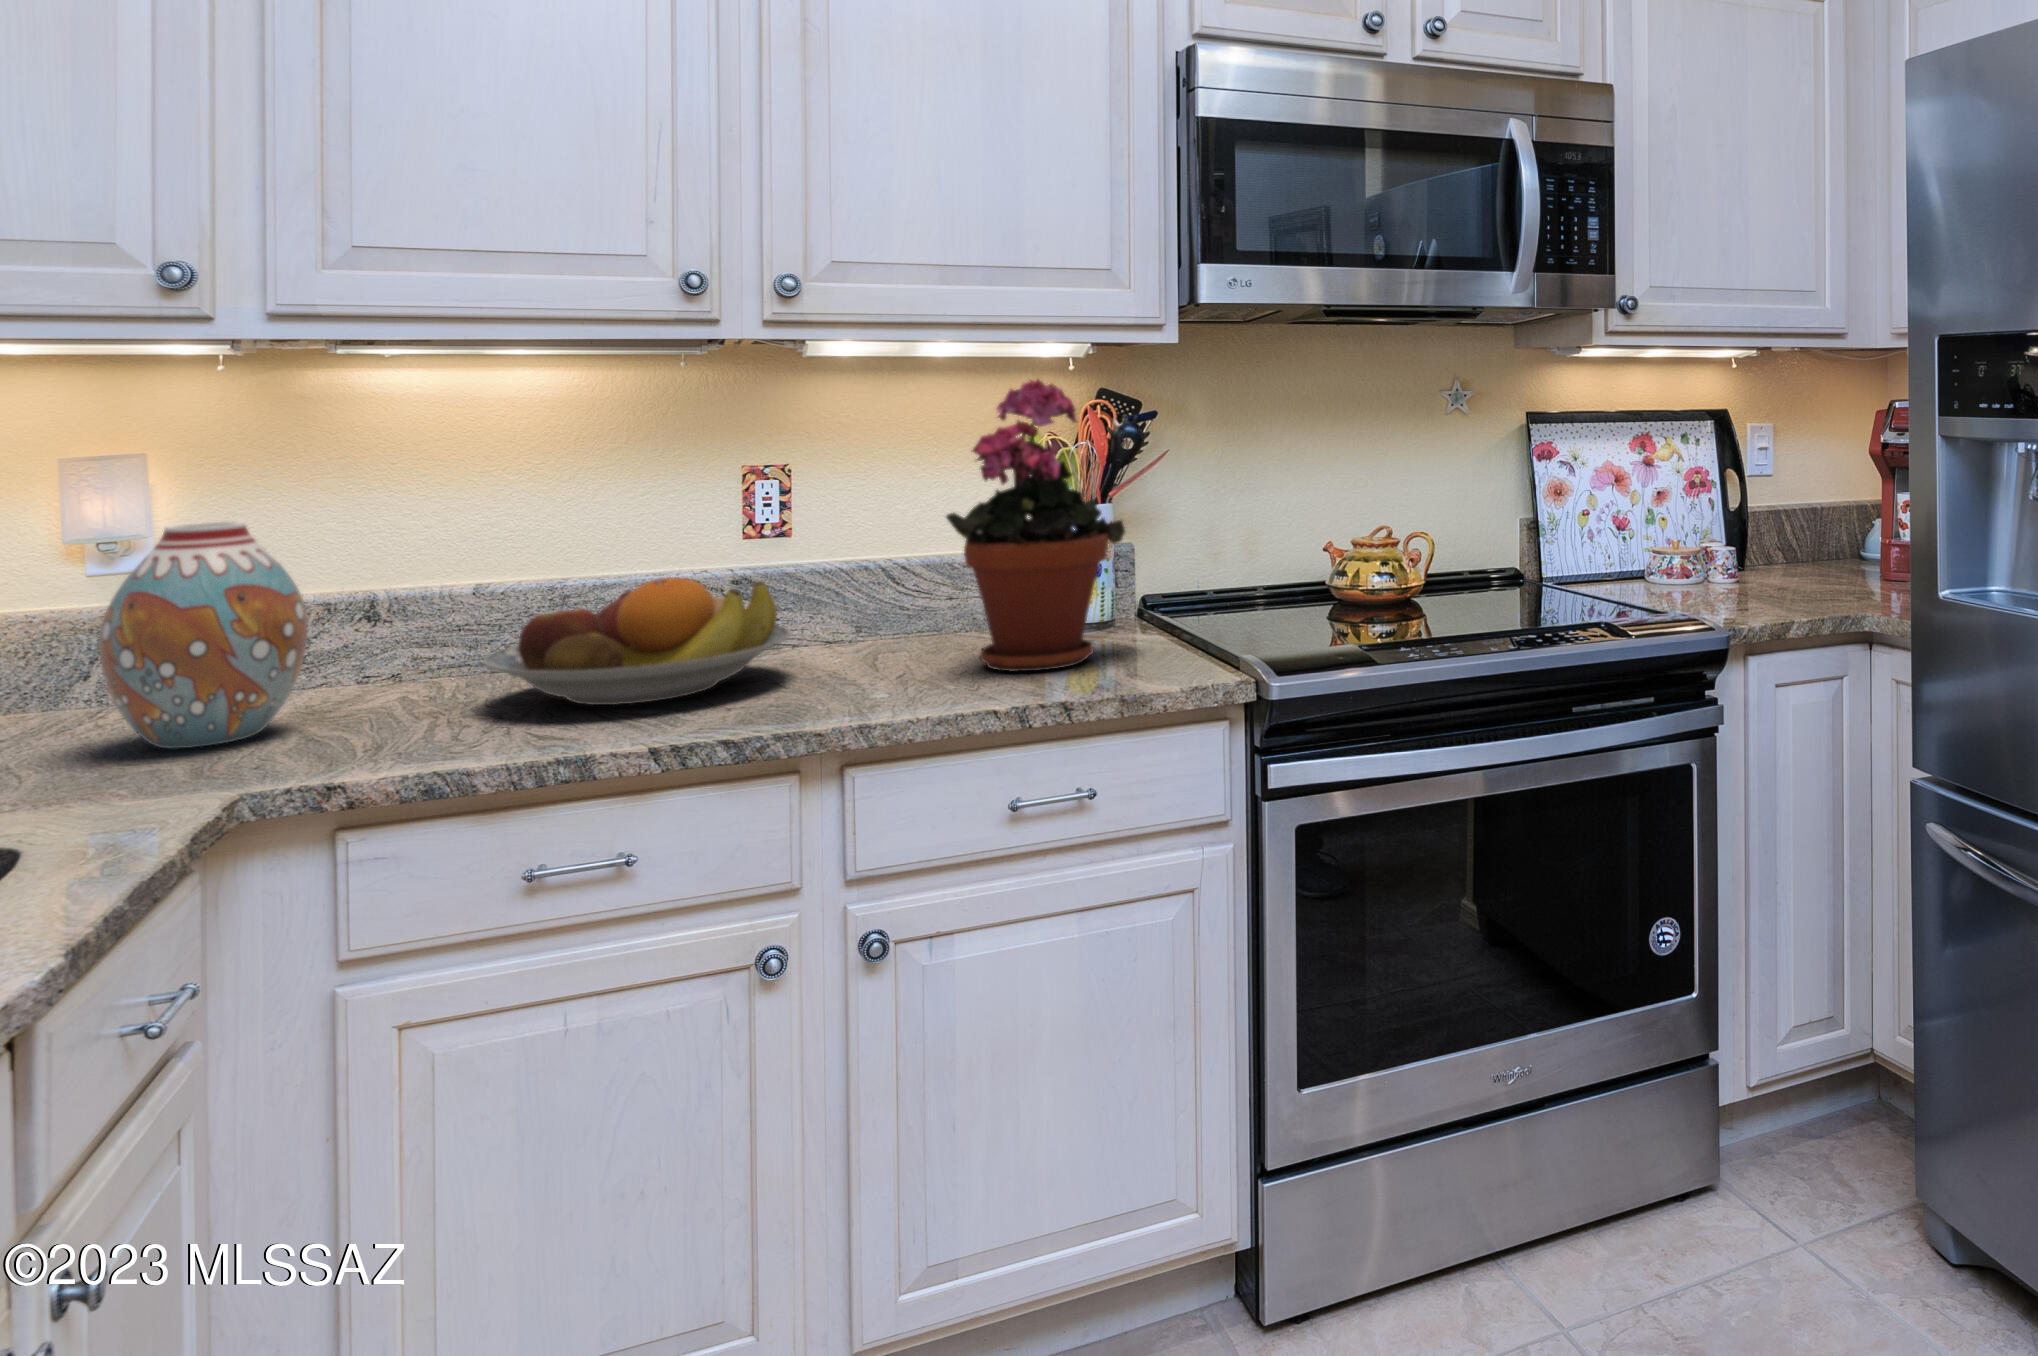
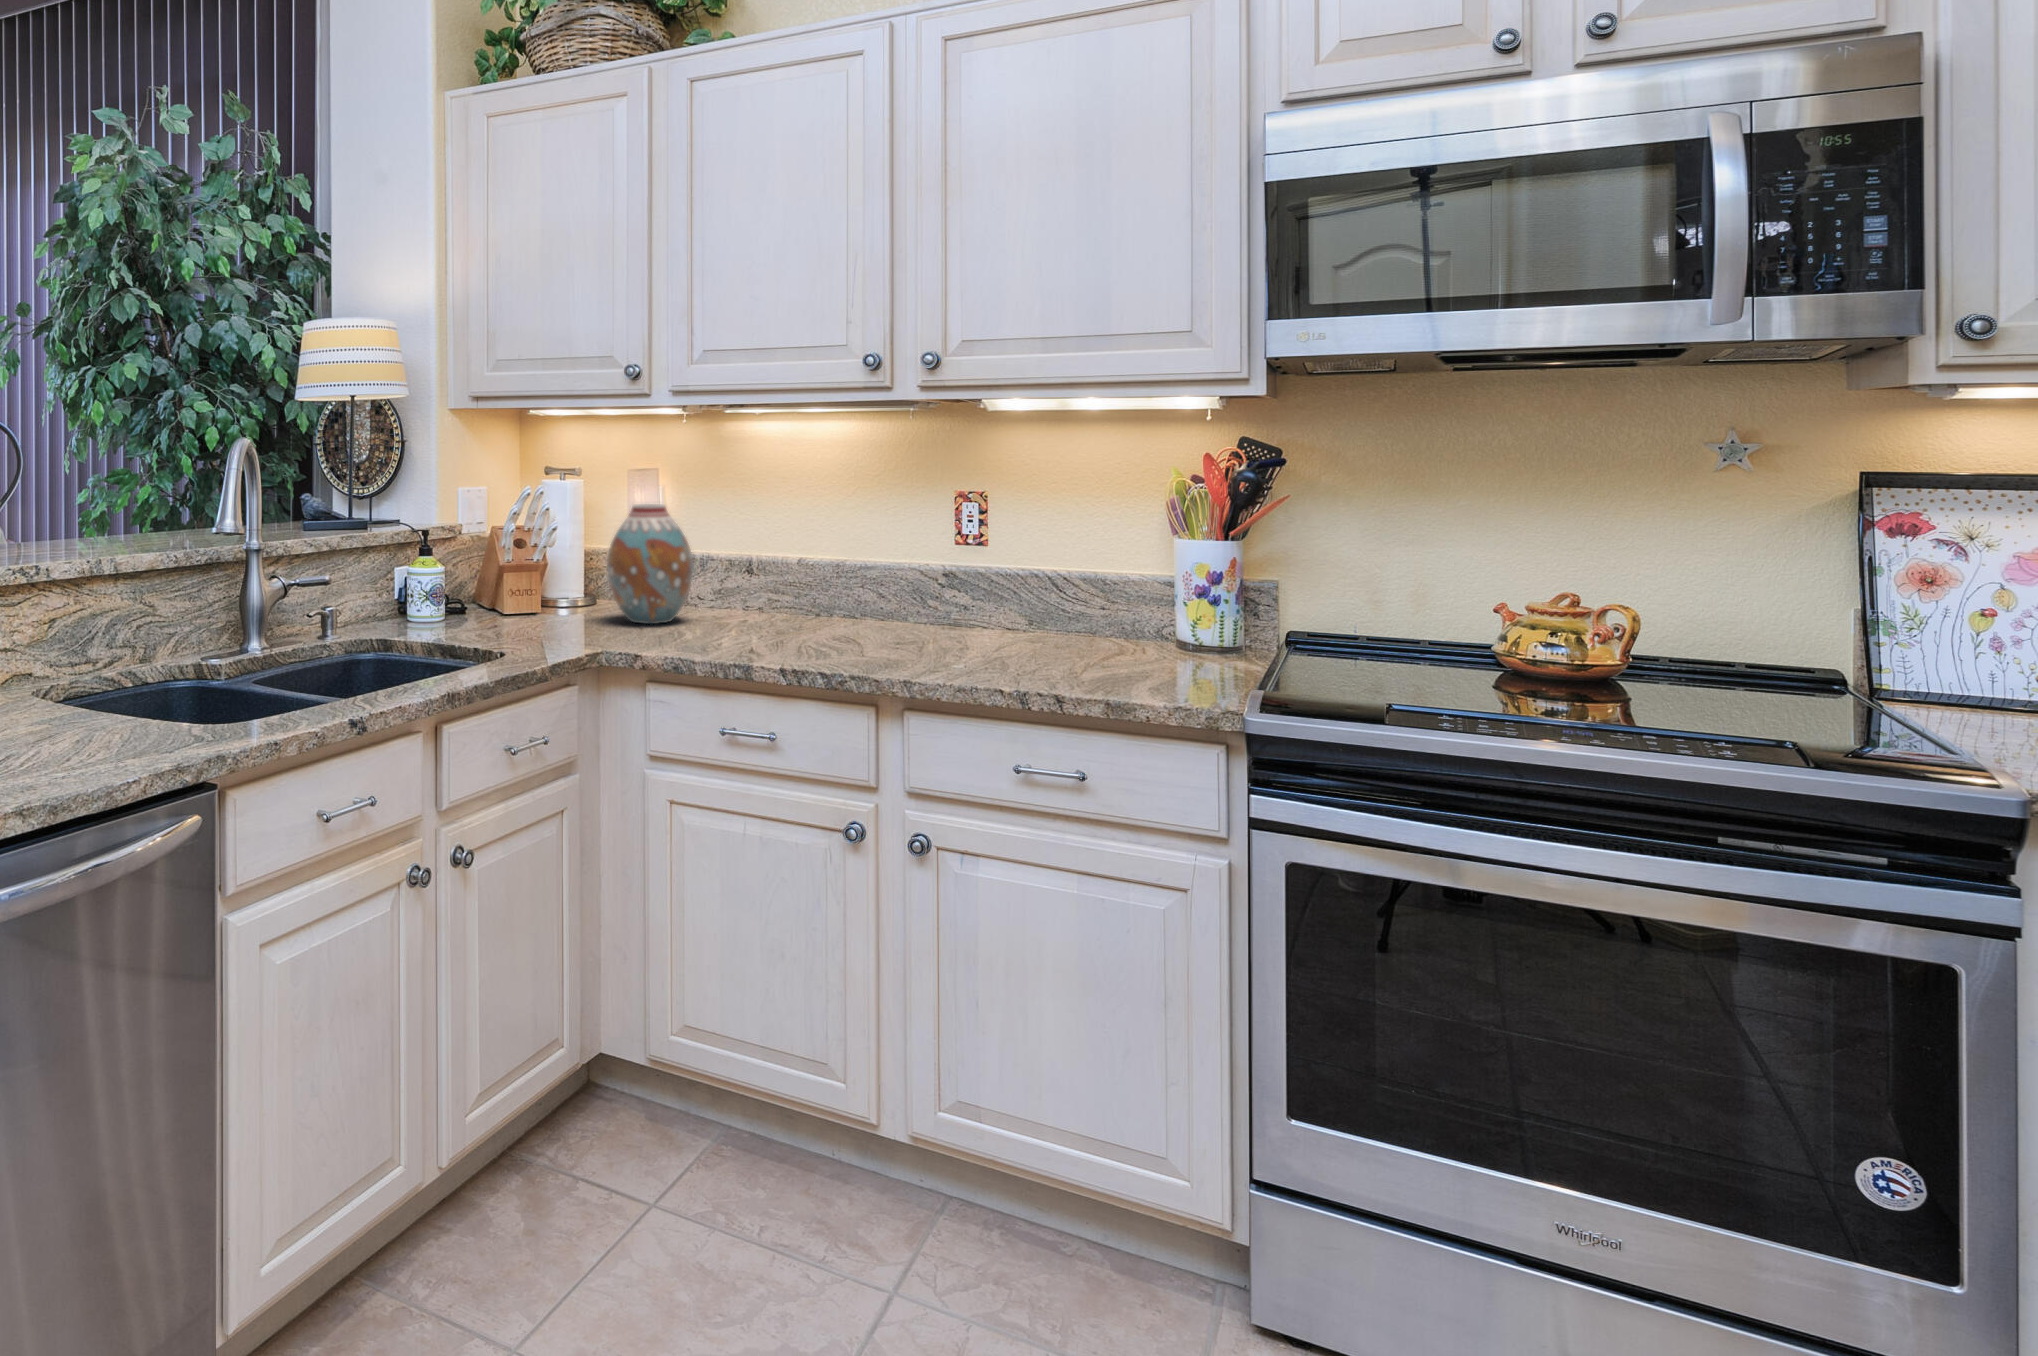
potted plant: present [946,379,1125,671] -> none [1022,431,1186,674]
fruit bowl: present [483,577,790,705] -> none [760,562,942,643]

